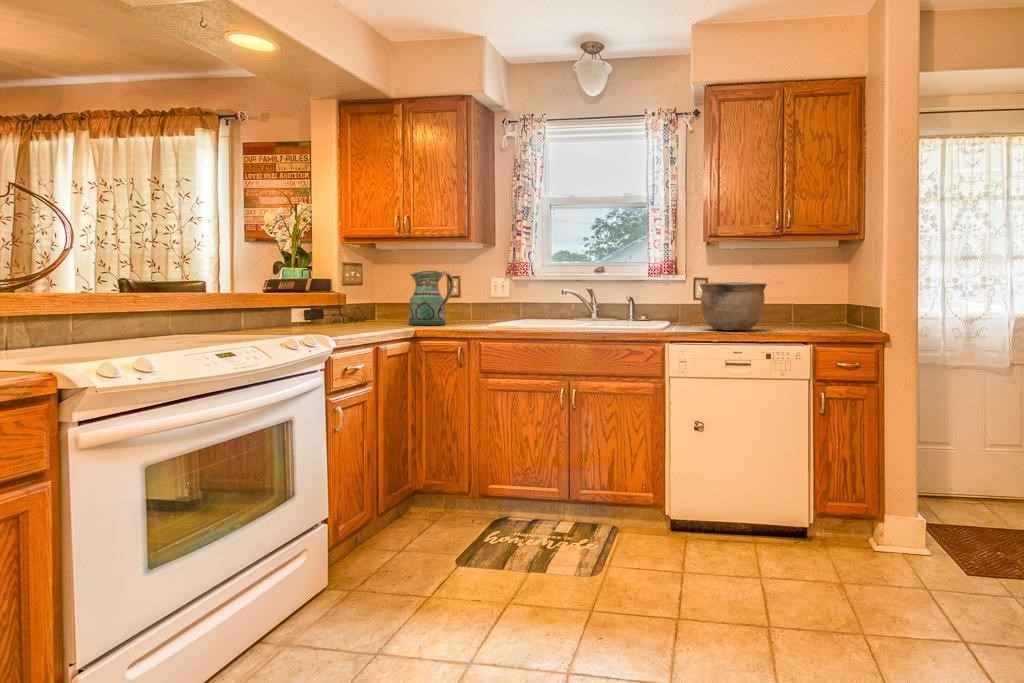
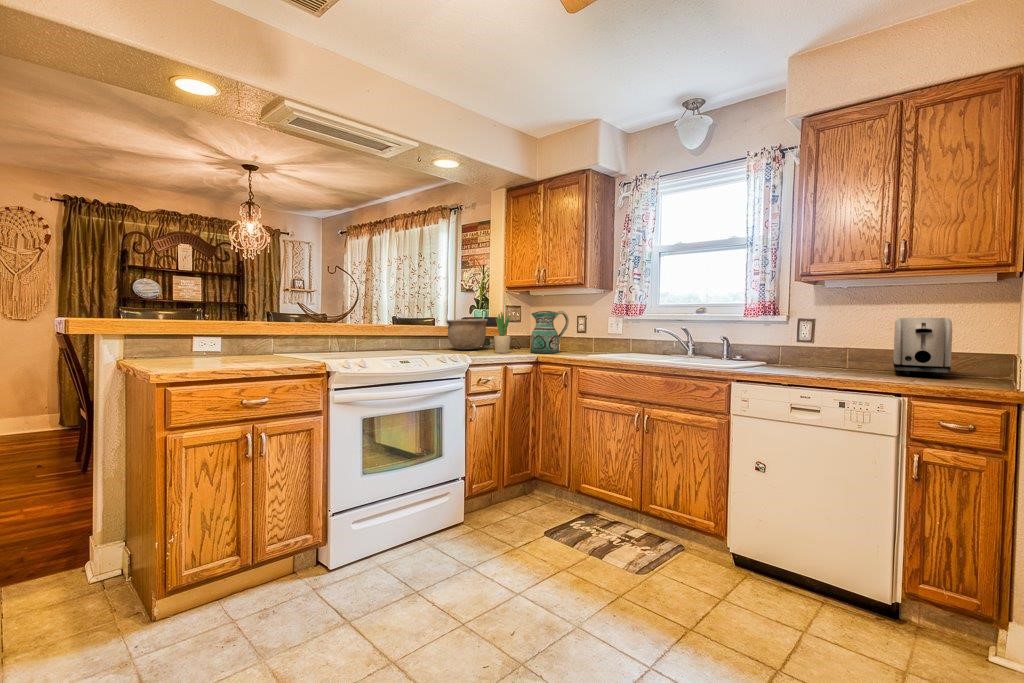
potted plant: none [364,263,389,326] -> present [494,312,510,353]
toaster: none [785,277,836,328] -> present [893,318,952,377]
bowl: present [700,282,767,331] -> present [447,319,488,350]

